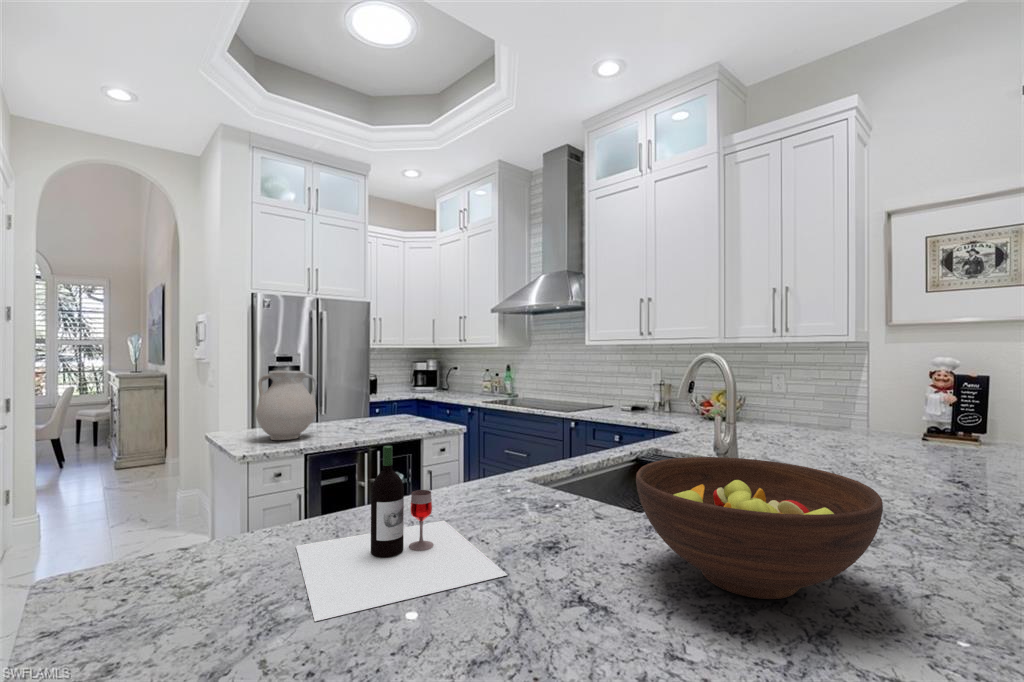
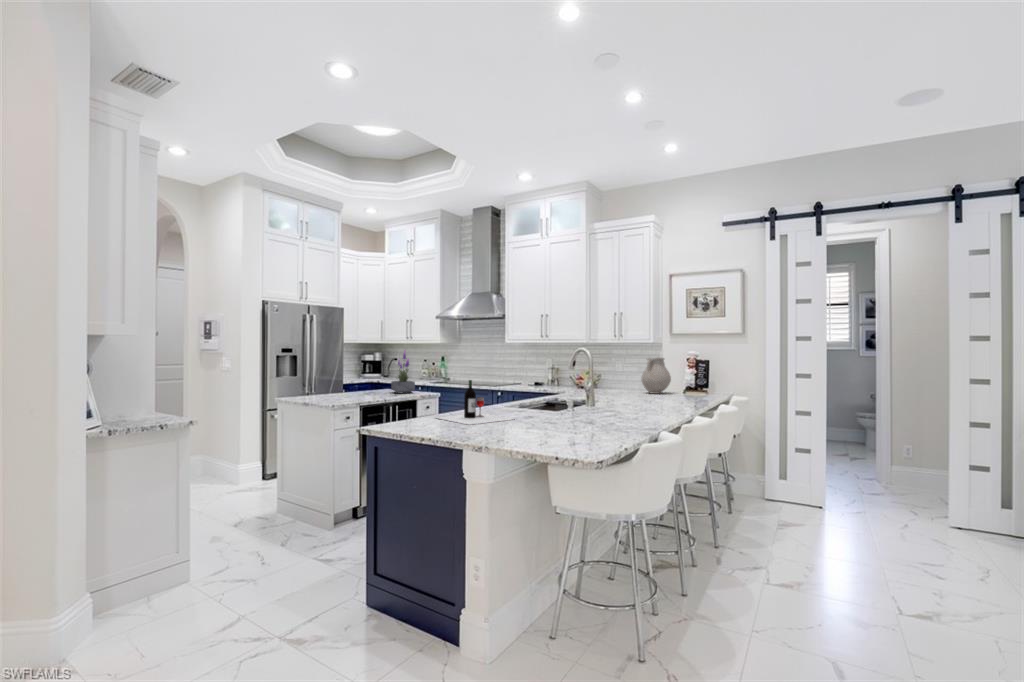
potted plant: none [386,356,419,429] -> present [391,352,415,393]
vase: present [256,370,317,440] -> present [641,357,671,394]
fruit bowl: present [636,457,883,599] -> none [556,384,624,419]

